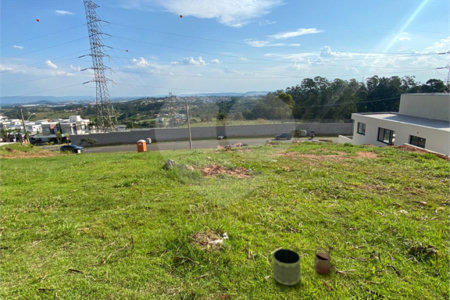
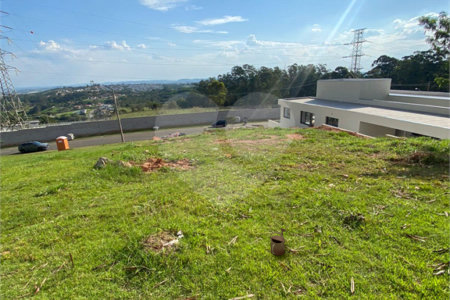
planter: present [273,249,300,285] -> none [234,239,260,274]

